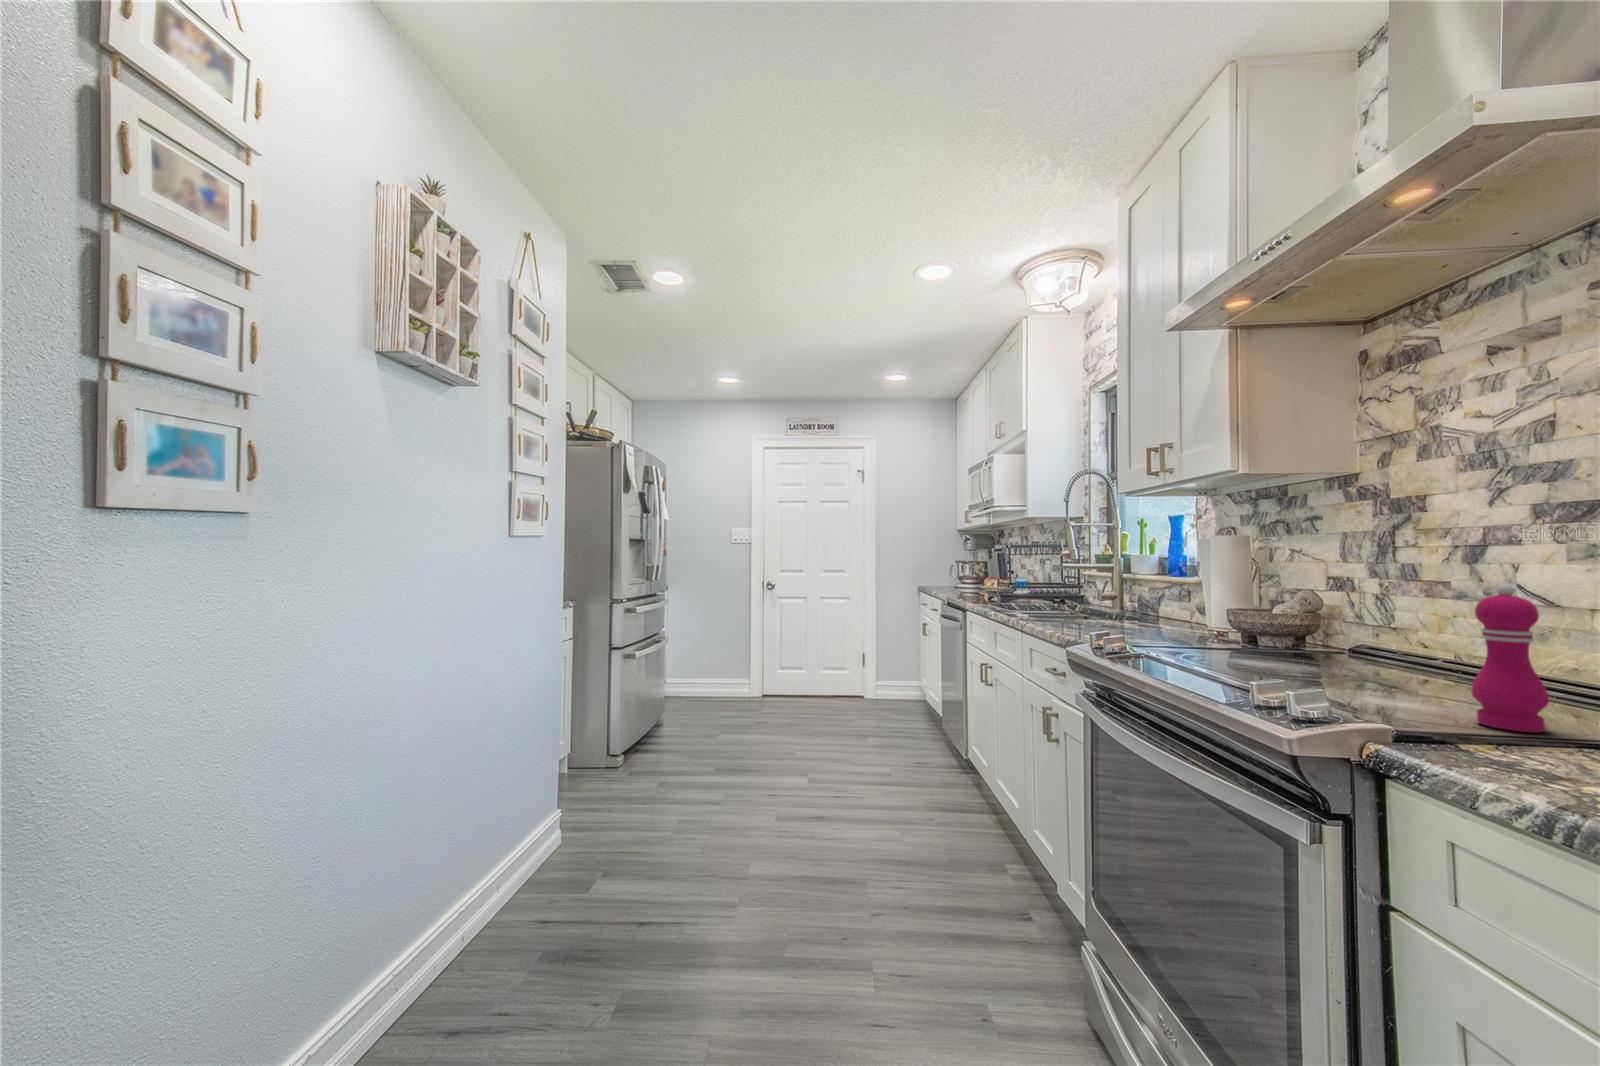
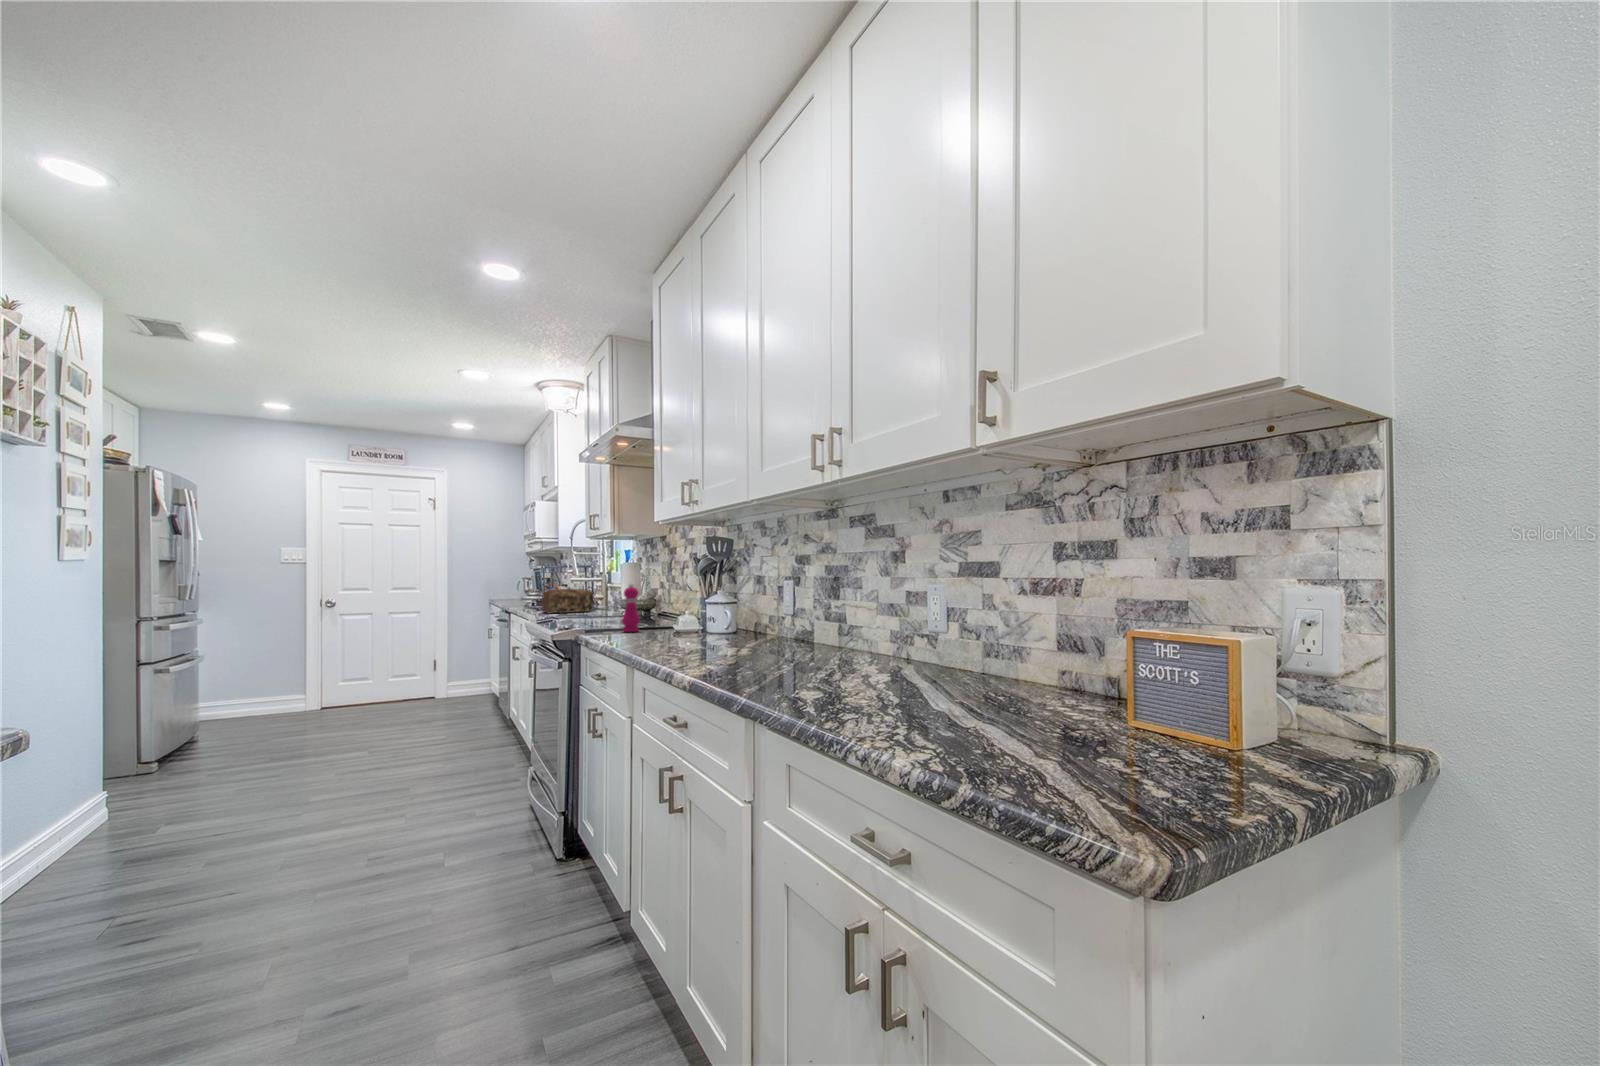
bread loaf: none [1045,582,1136,623] -> present [541,588,594,614]

